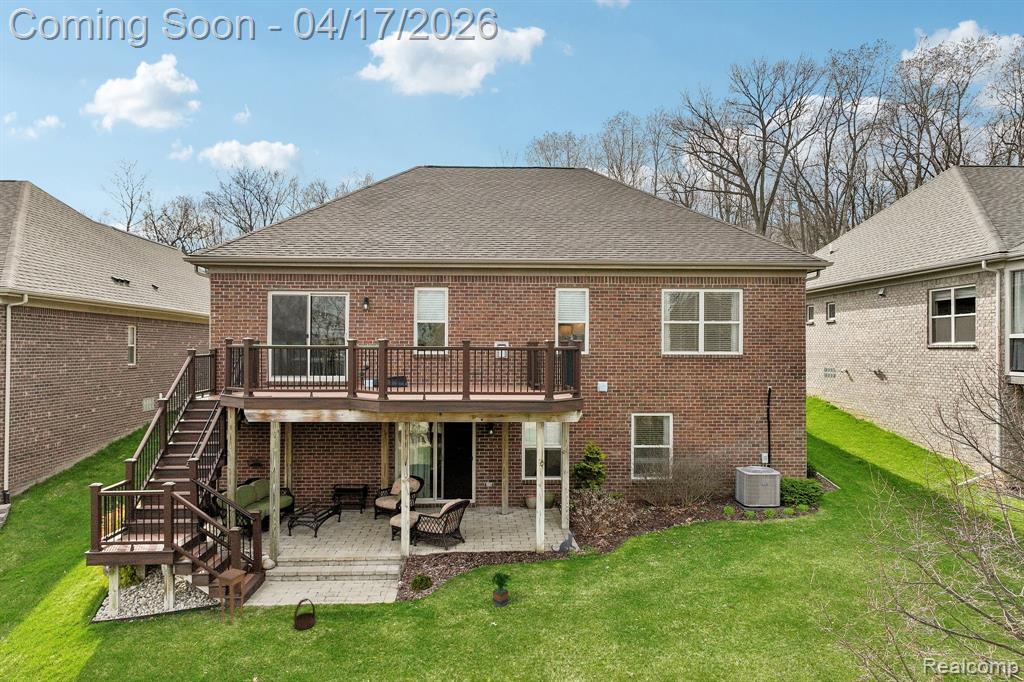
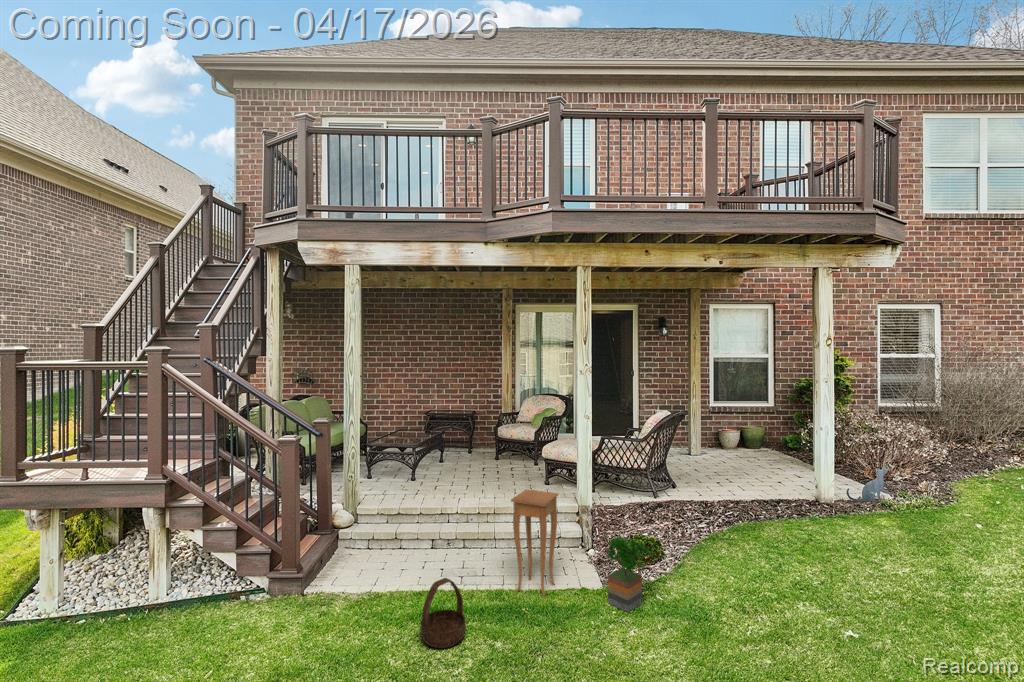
side table: present [217,568,246,625] -> present [511,489,558,597]
potted tree: present [492,572,511,607] -> present [607,537,649,612]

